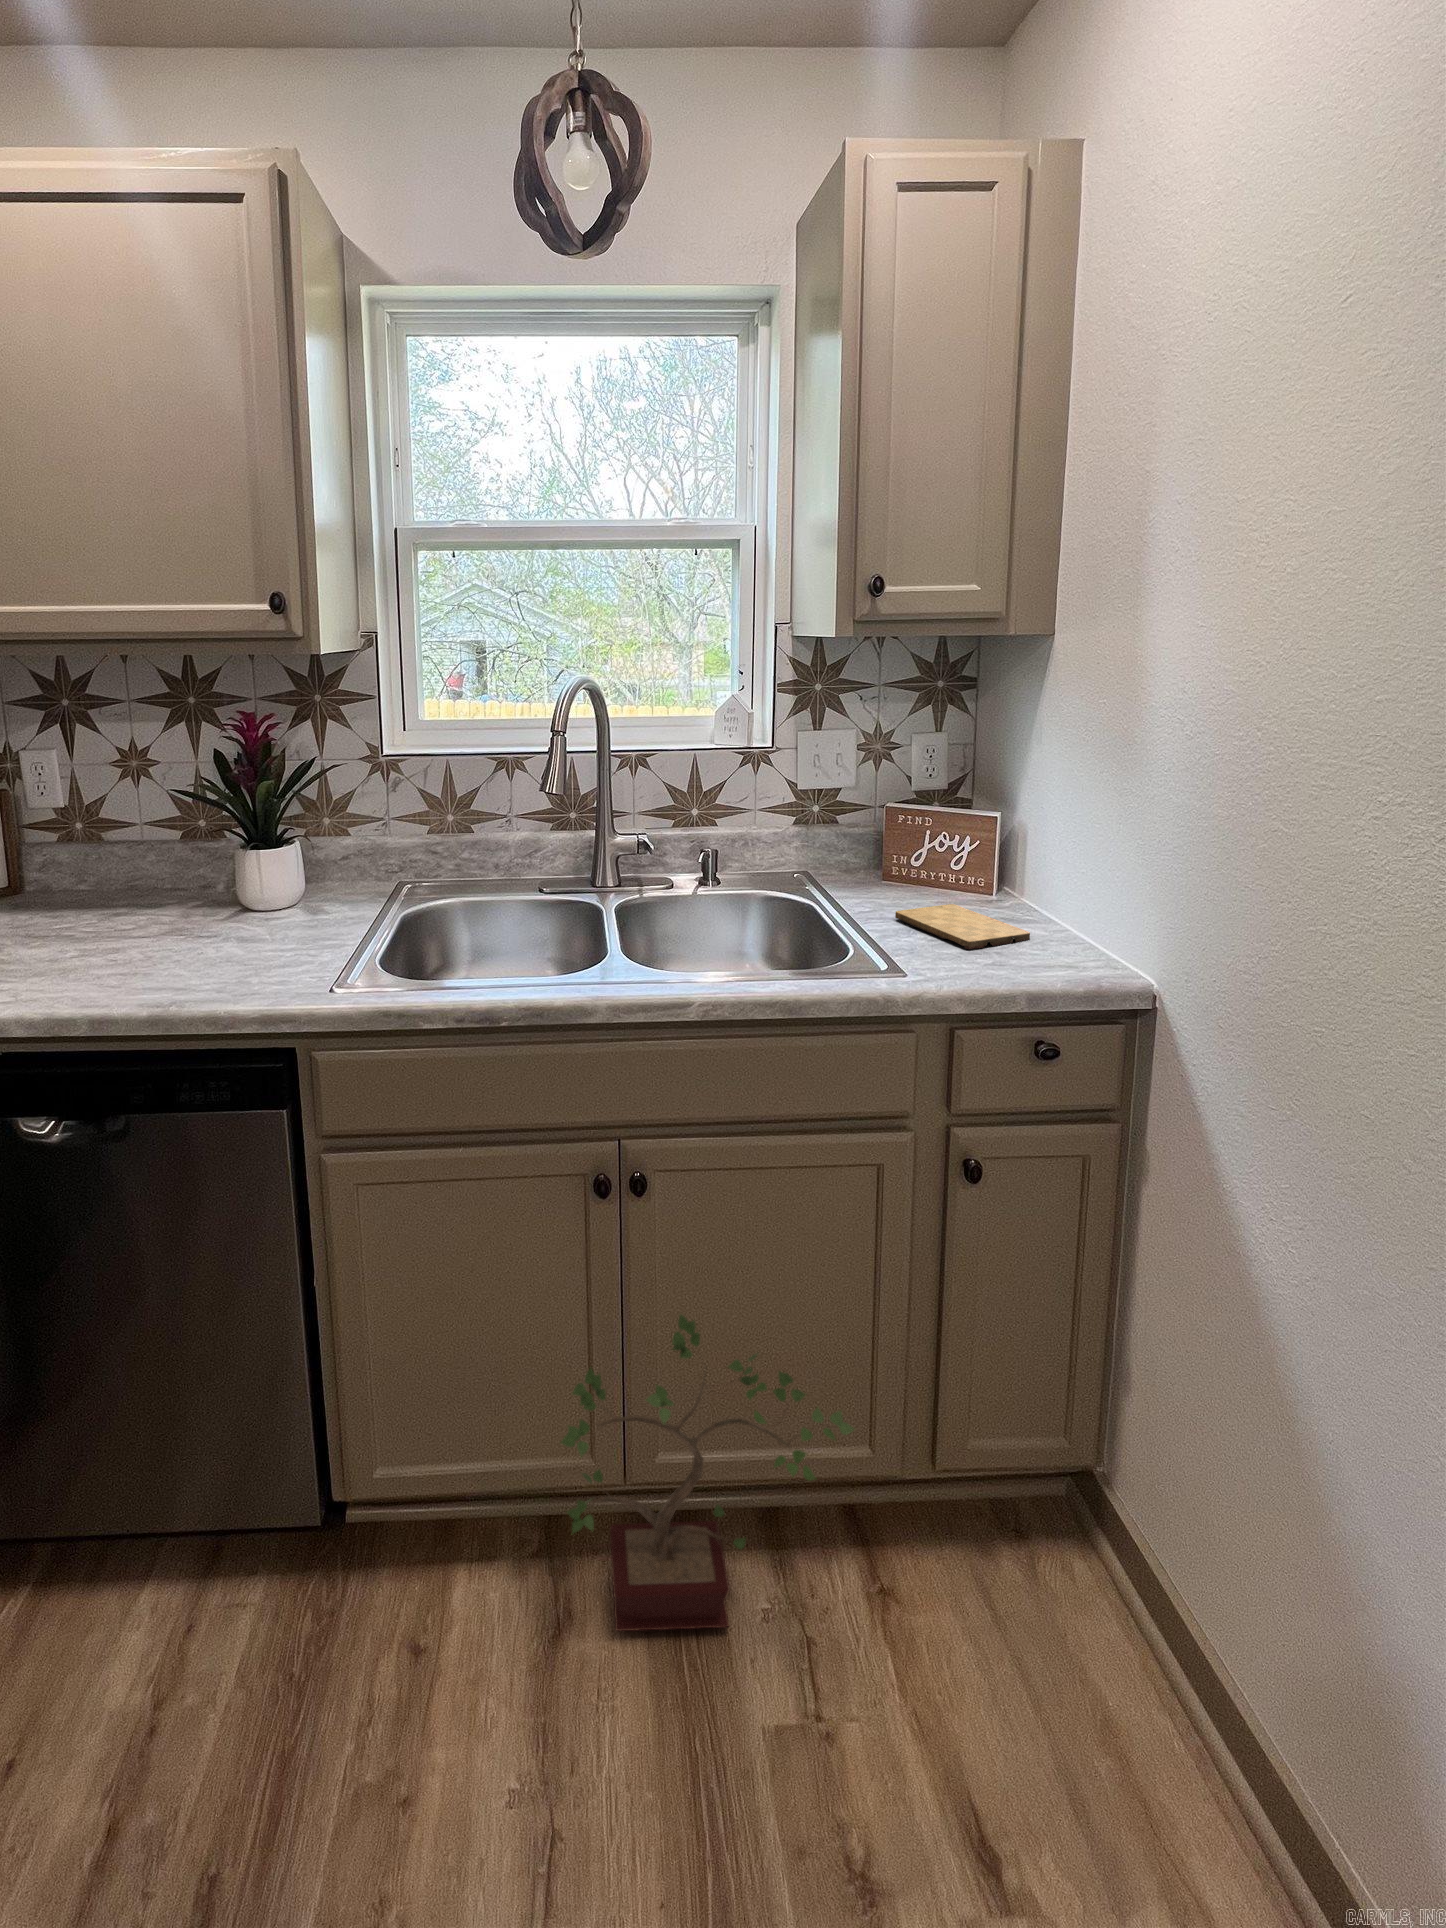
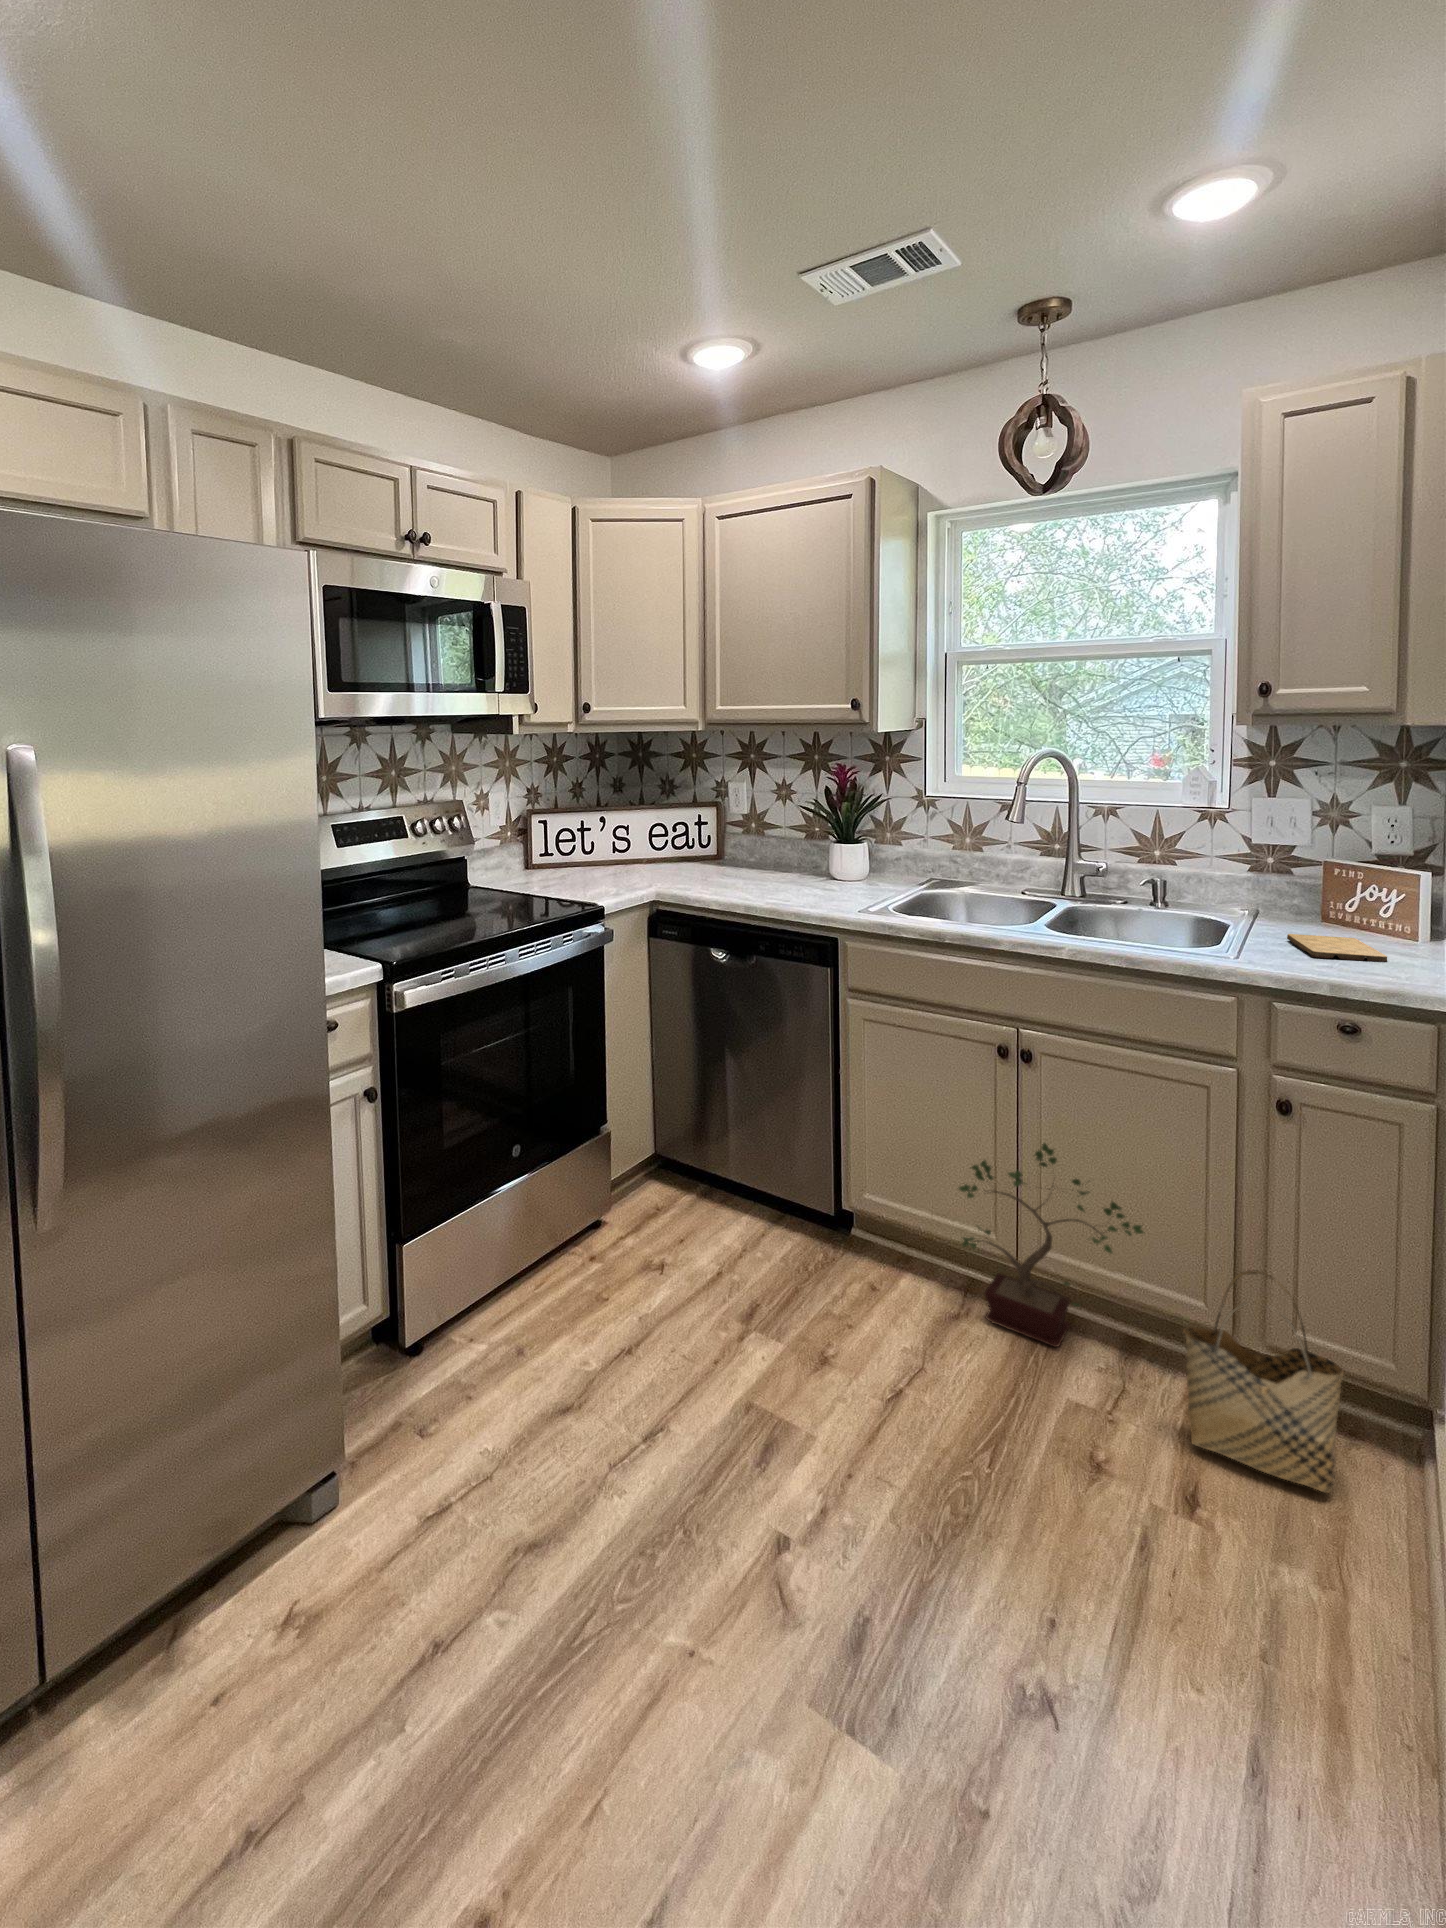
woven basket: none [937,1430,1123,1749] -> present [1183,1271,1344,1493]

